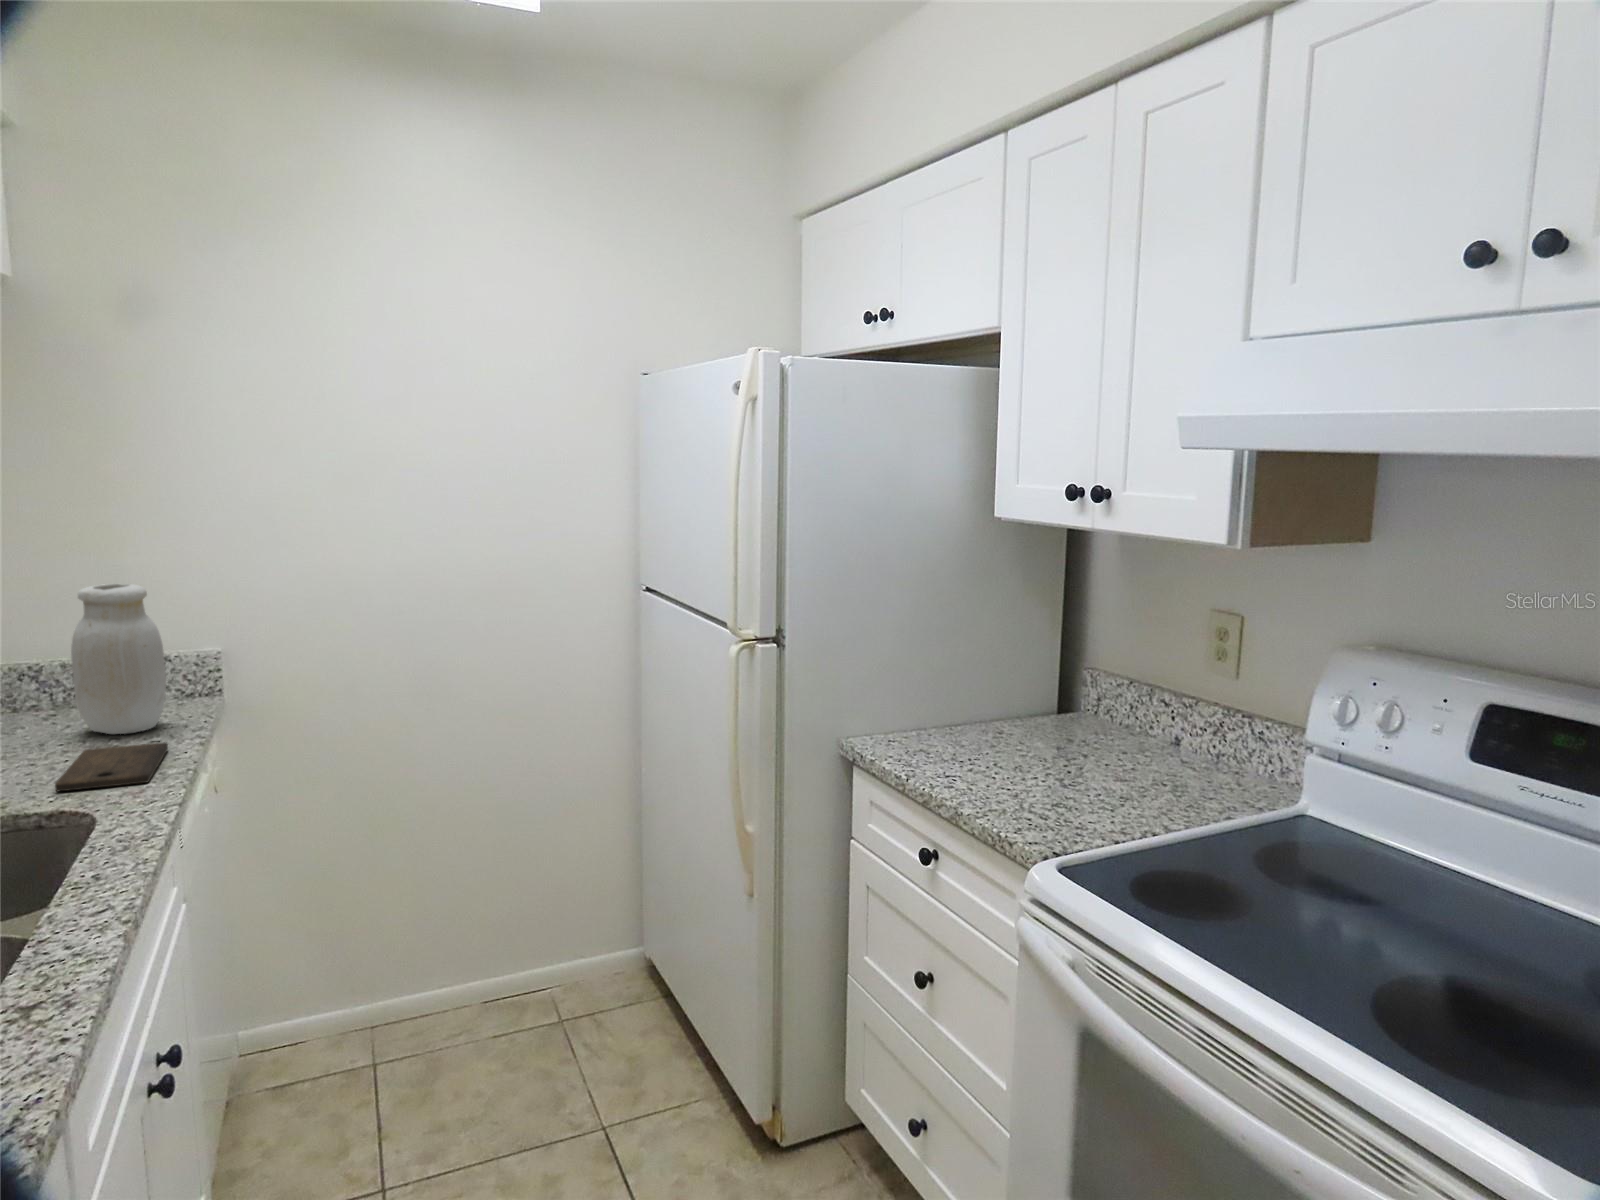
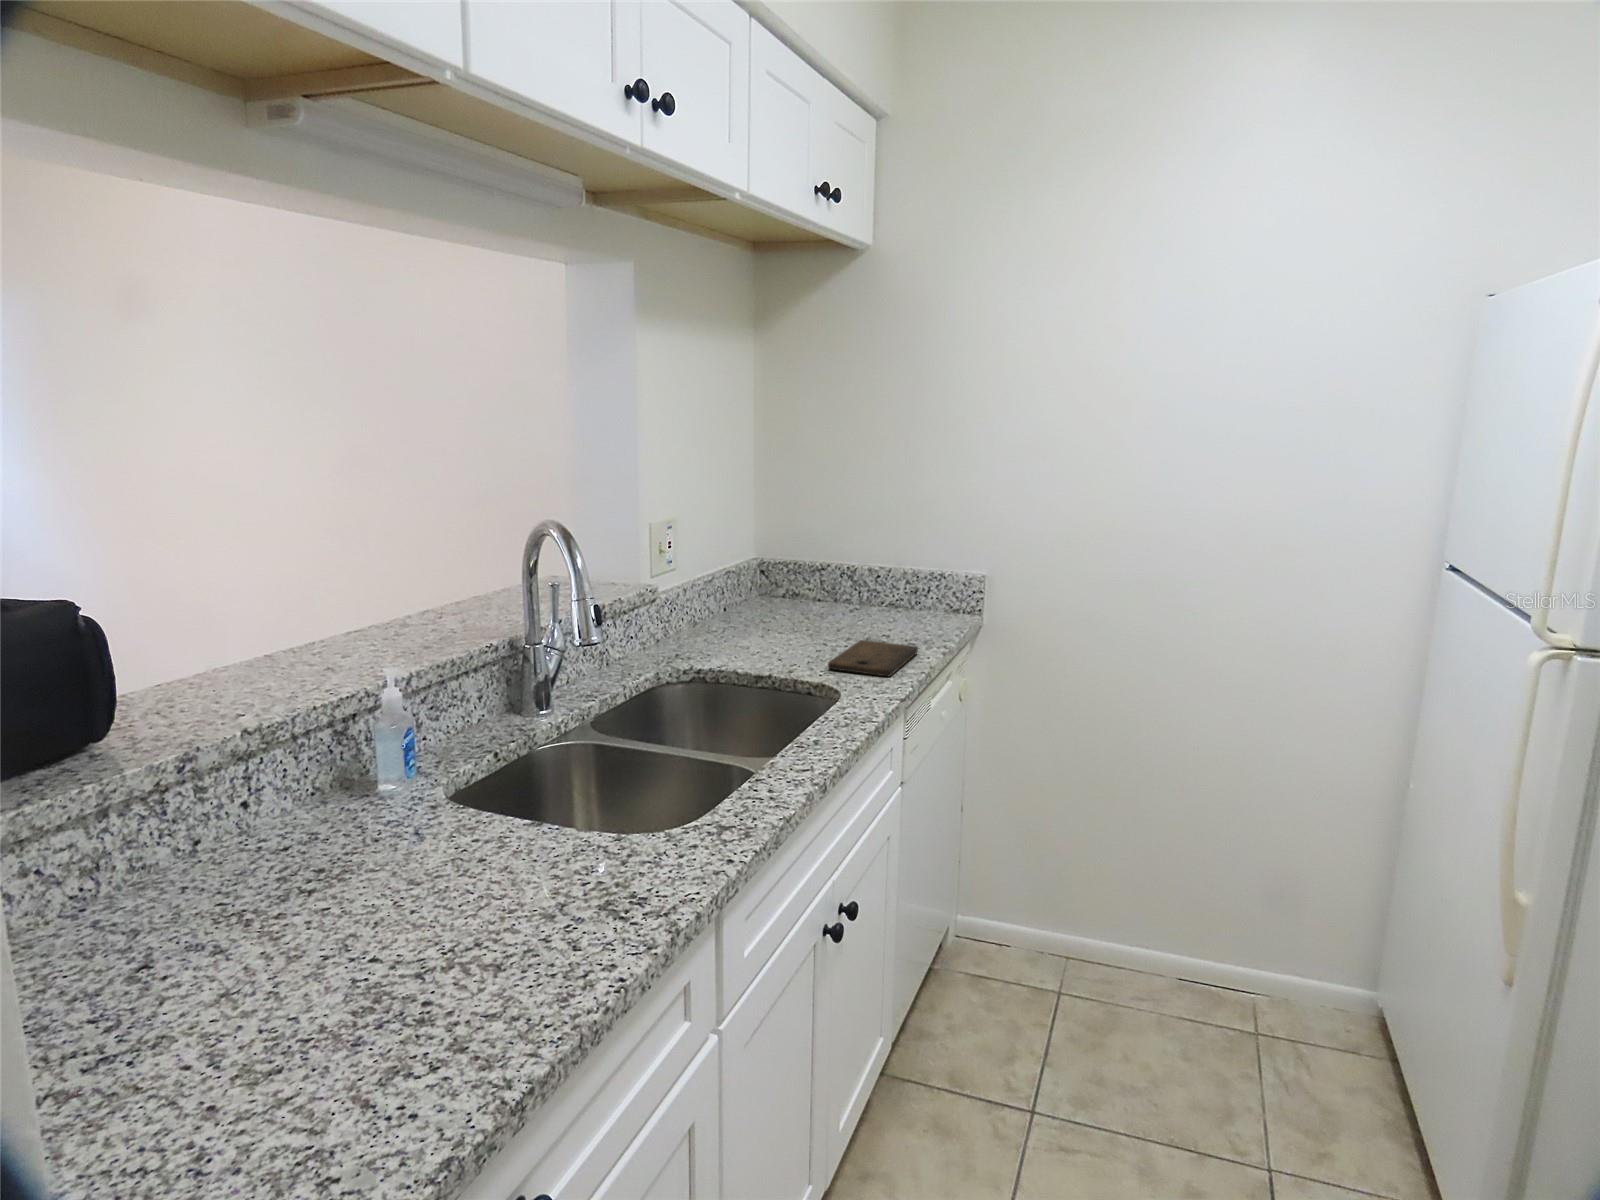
jar: present [71,584,166,734] -> none [867,504,933,634]

